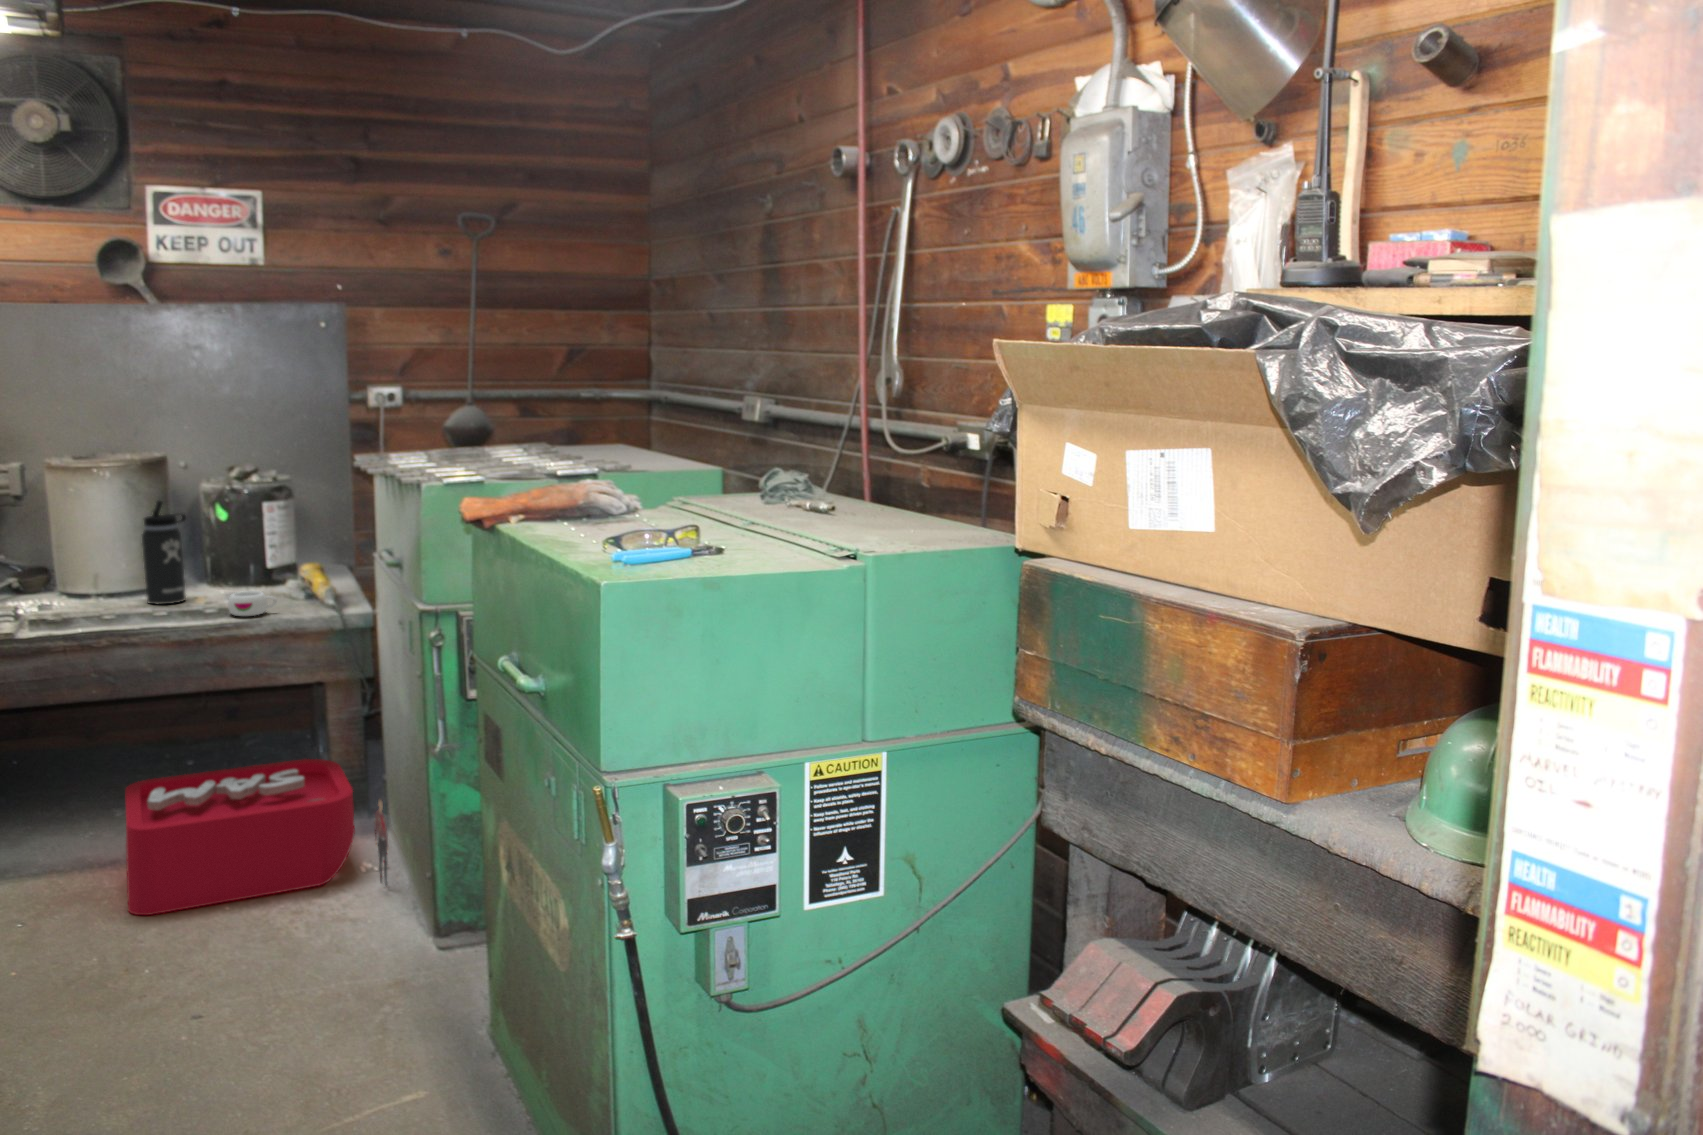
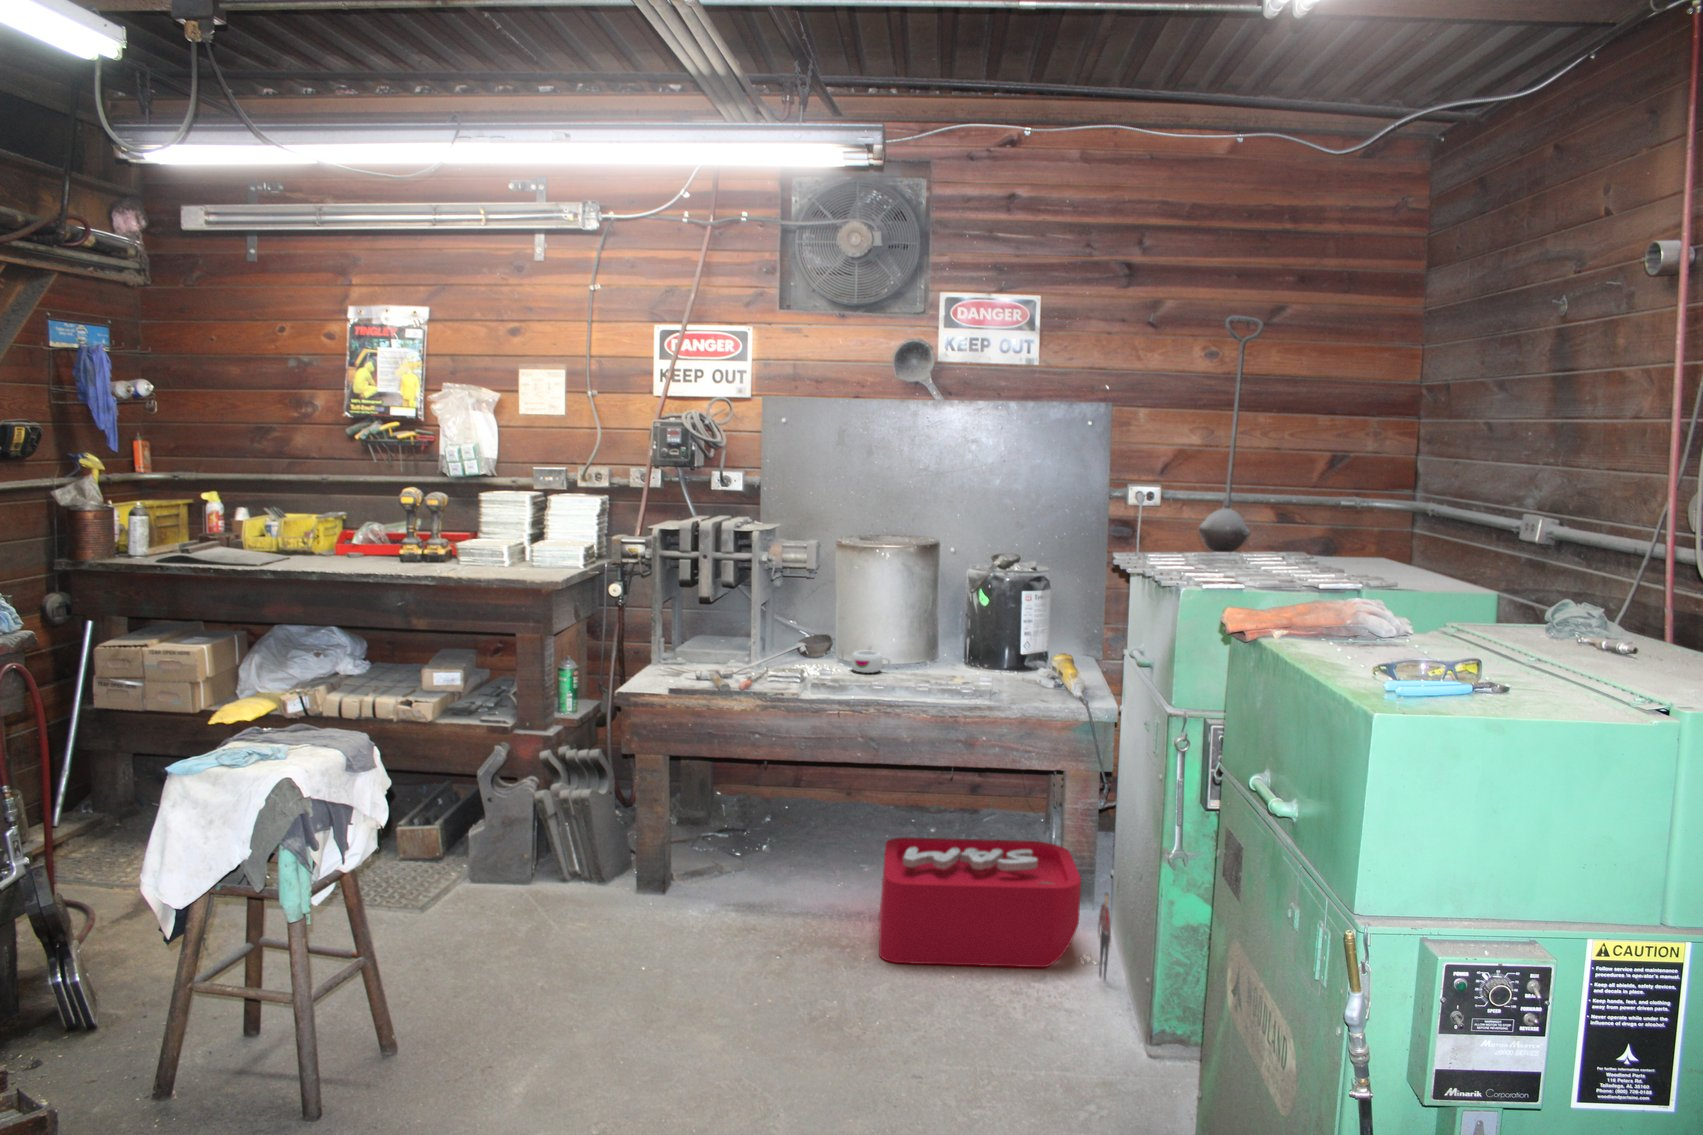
thermos bottle: present [142,501,186,604] -> none [917,582,956,678]
mug: present [228,591,277,616] -> present [851,650,890,673]

